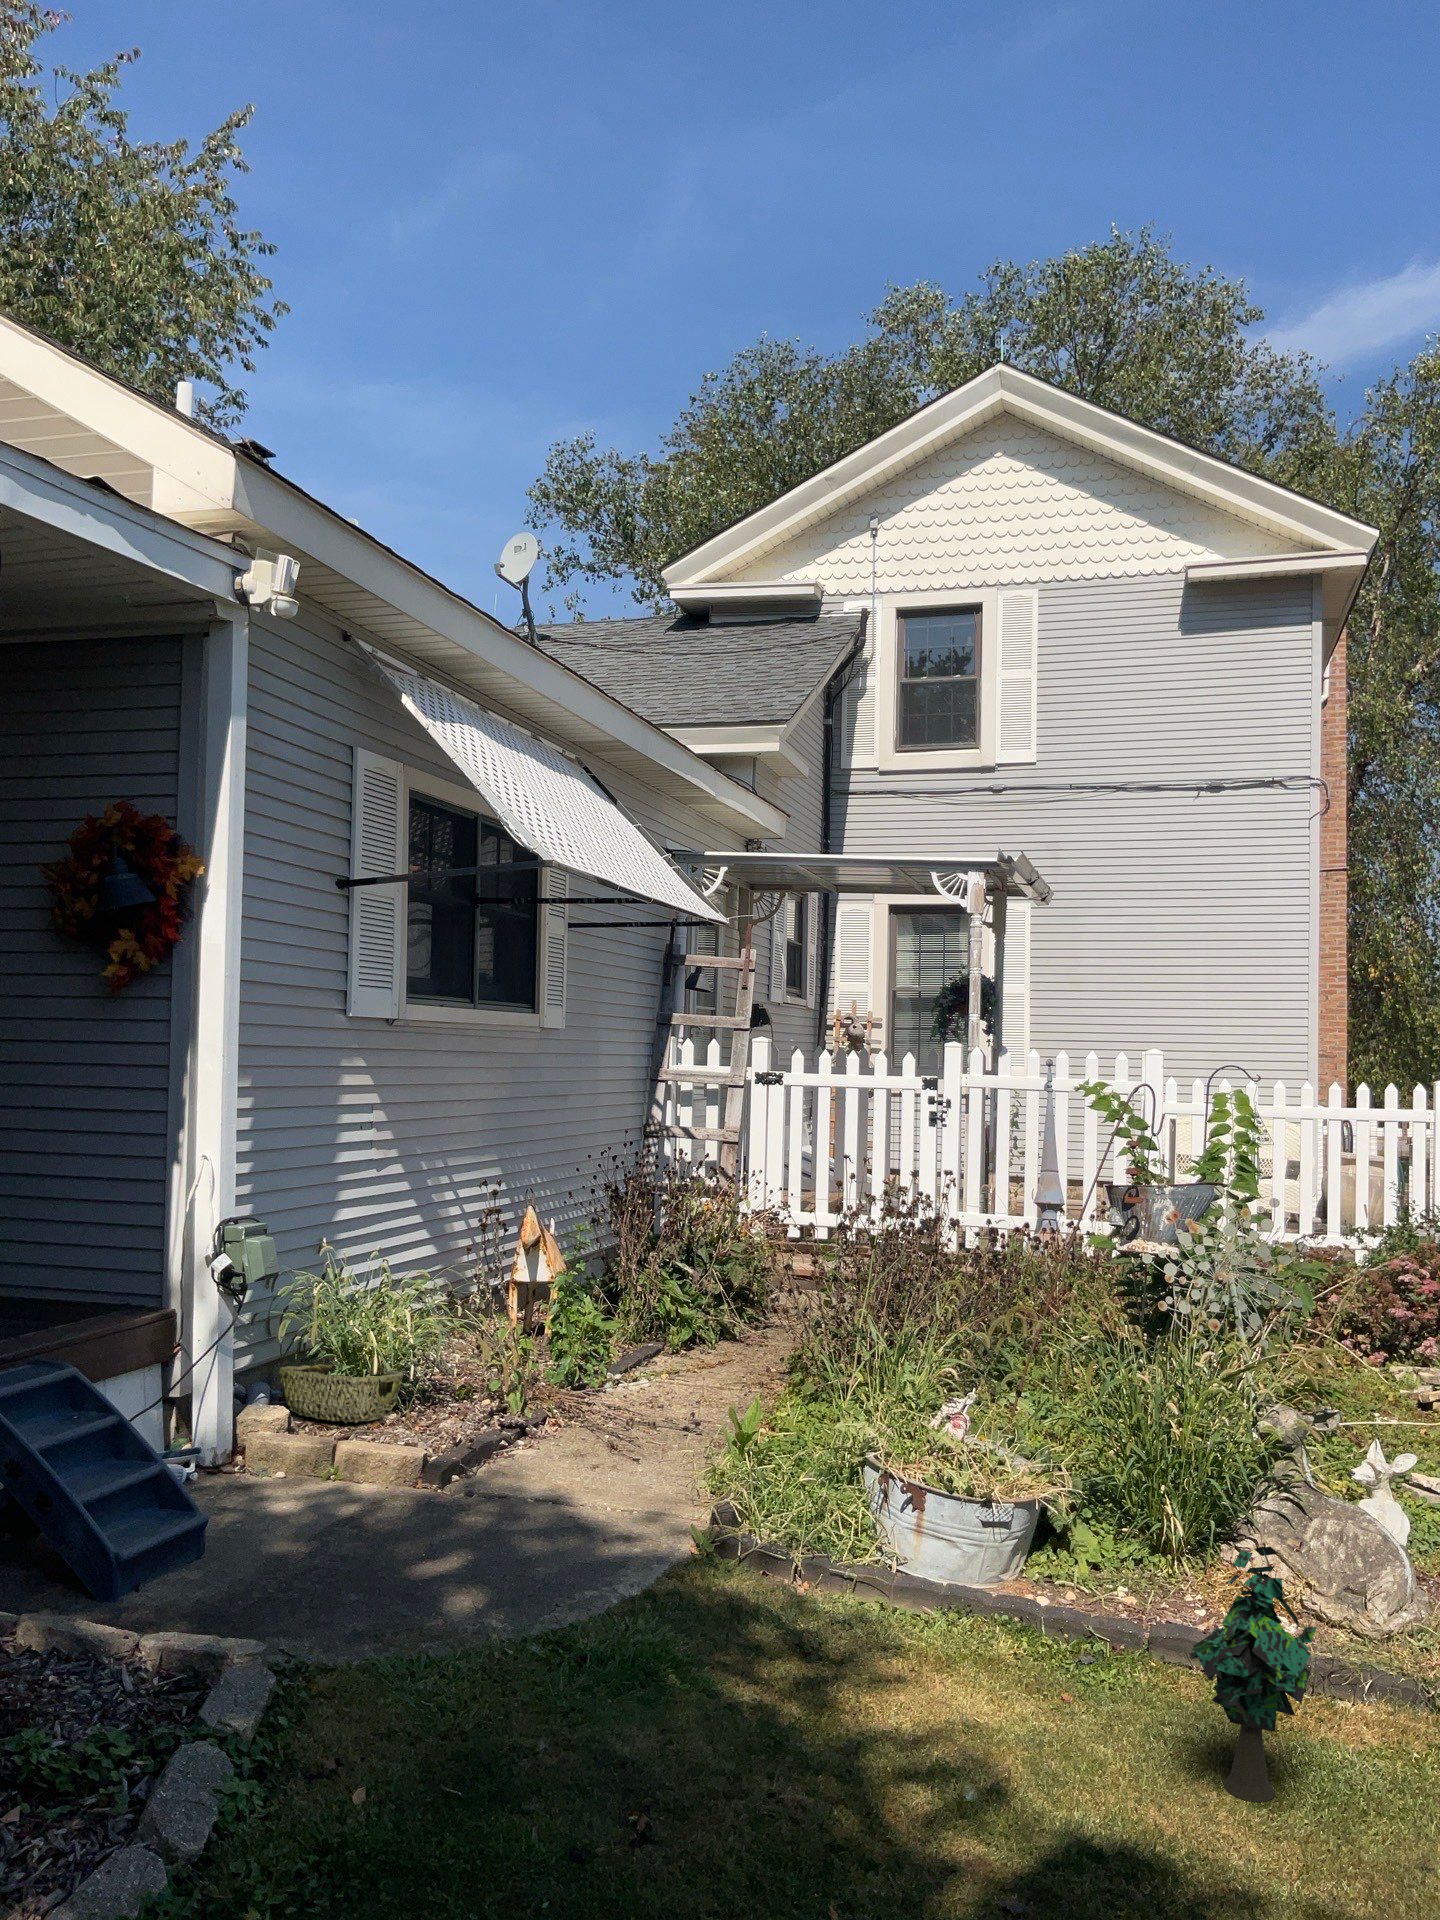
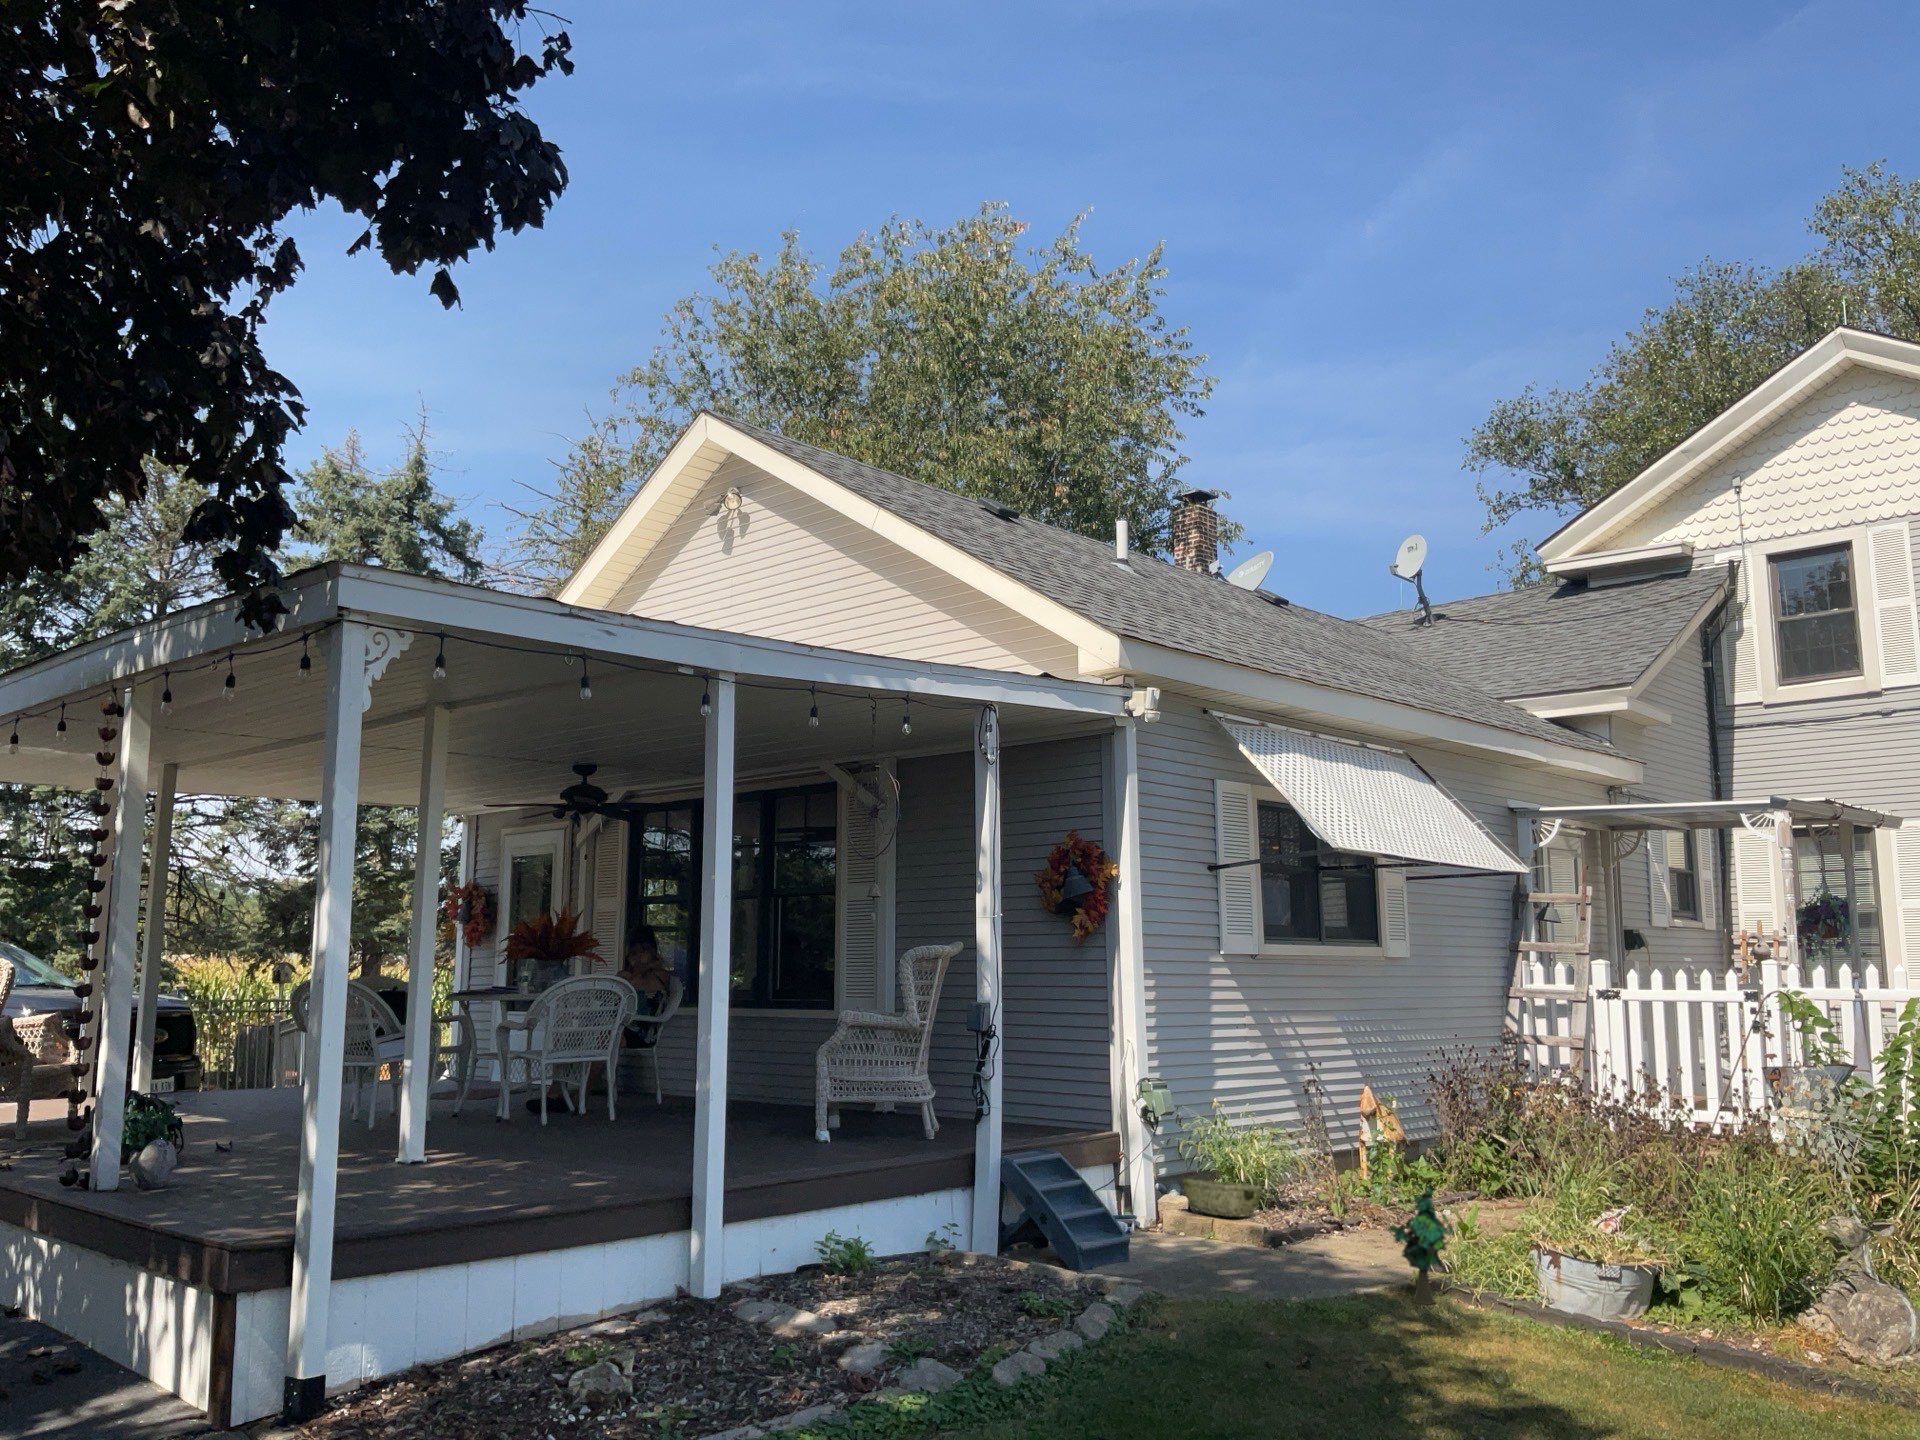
decorative plant: present [1190,1547,1316,1802] -> present [1389,1186,1454,1305]

